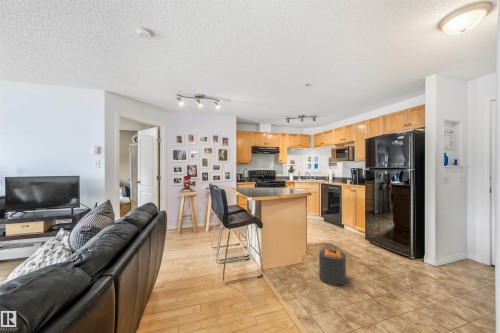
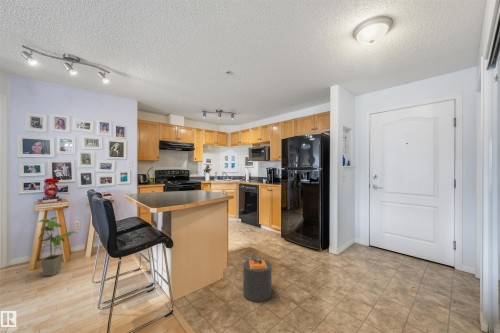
house plant: none [182,201,203,240] -> present [38,217,77,276]

